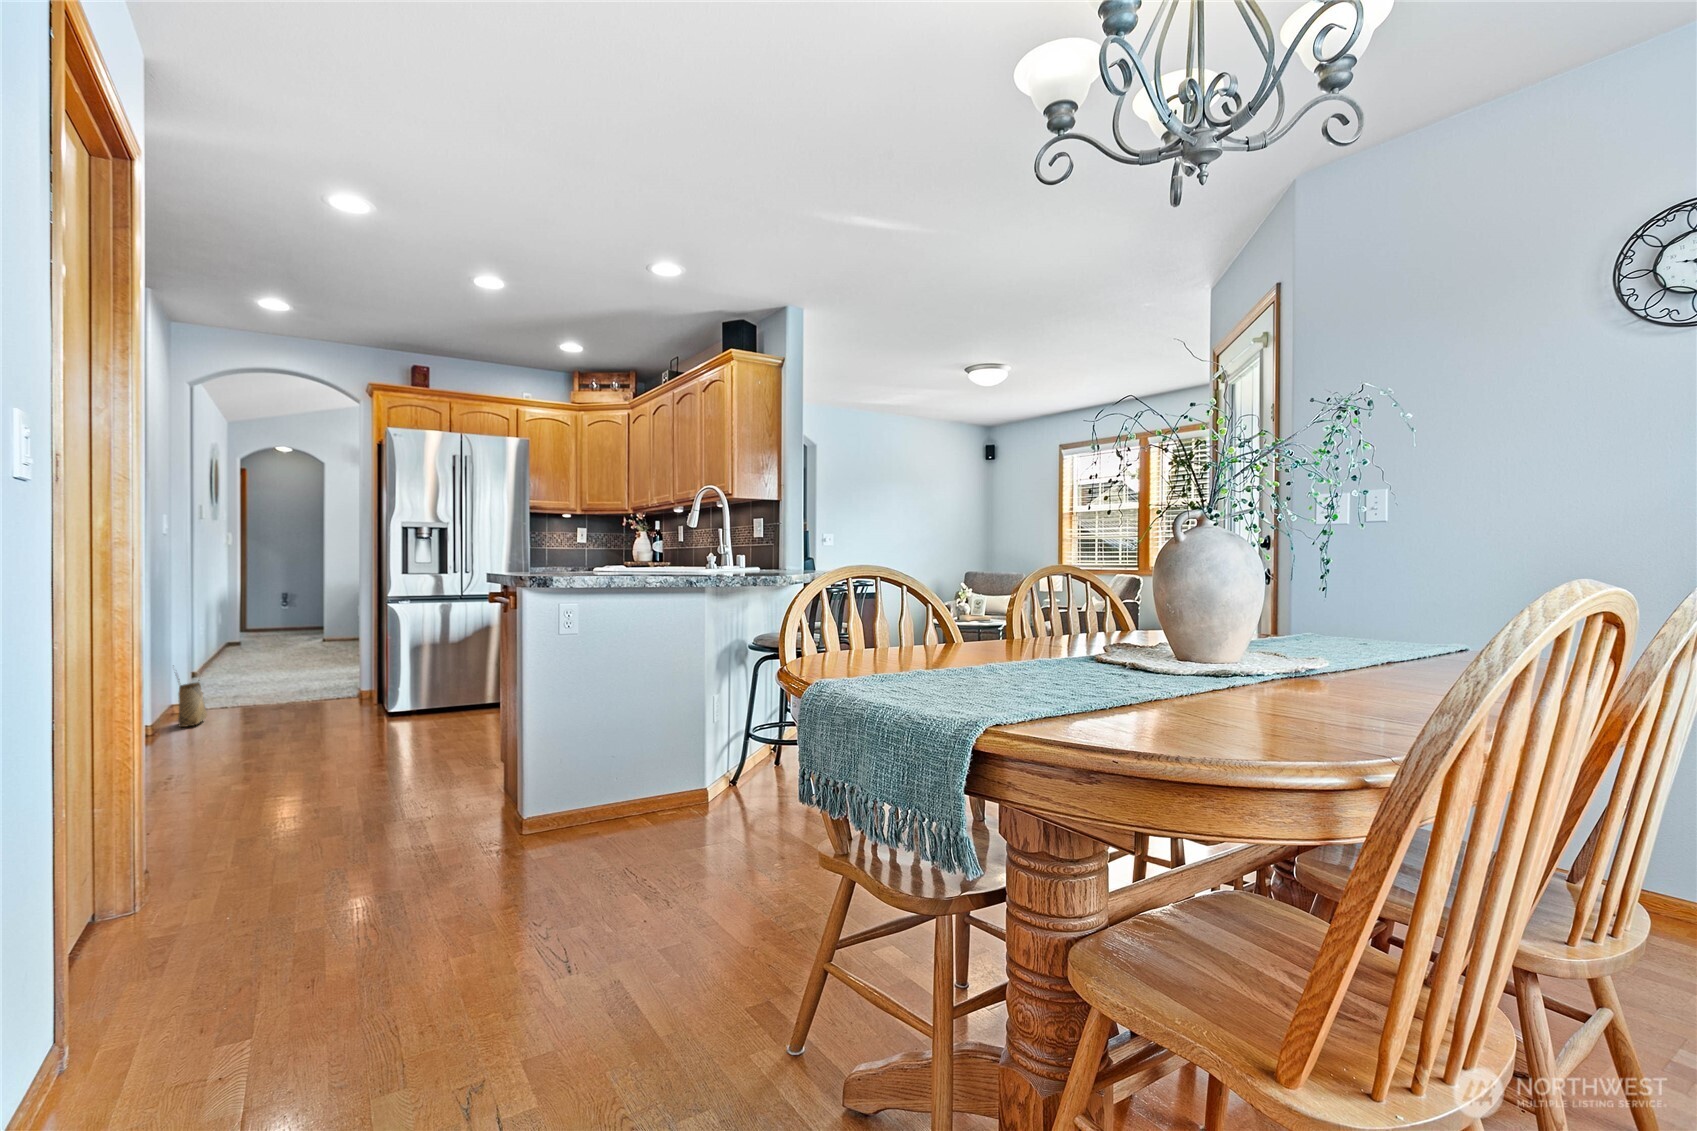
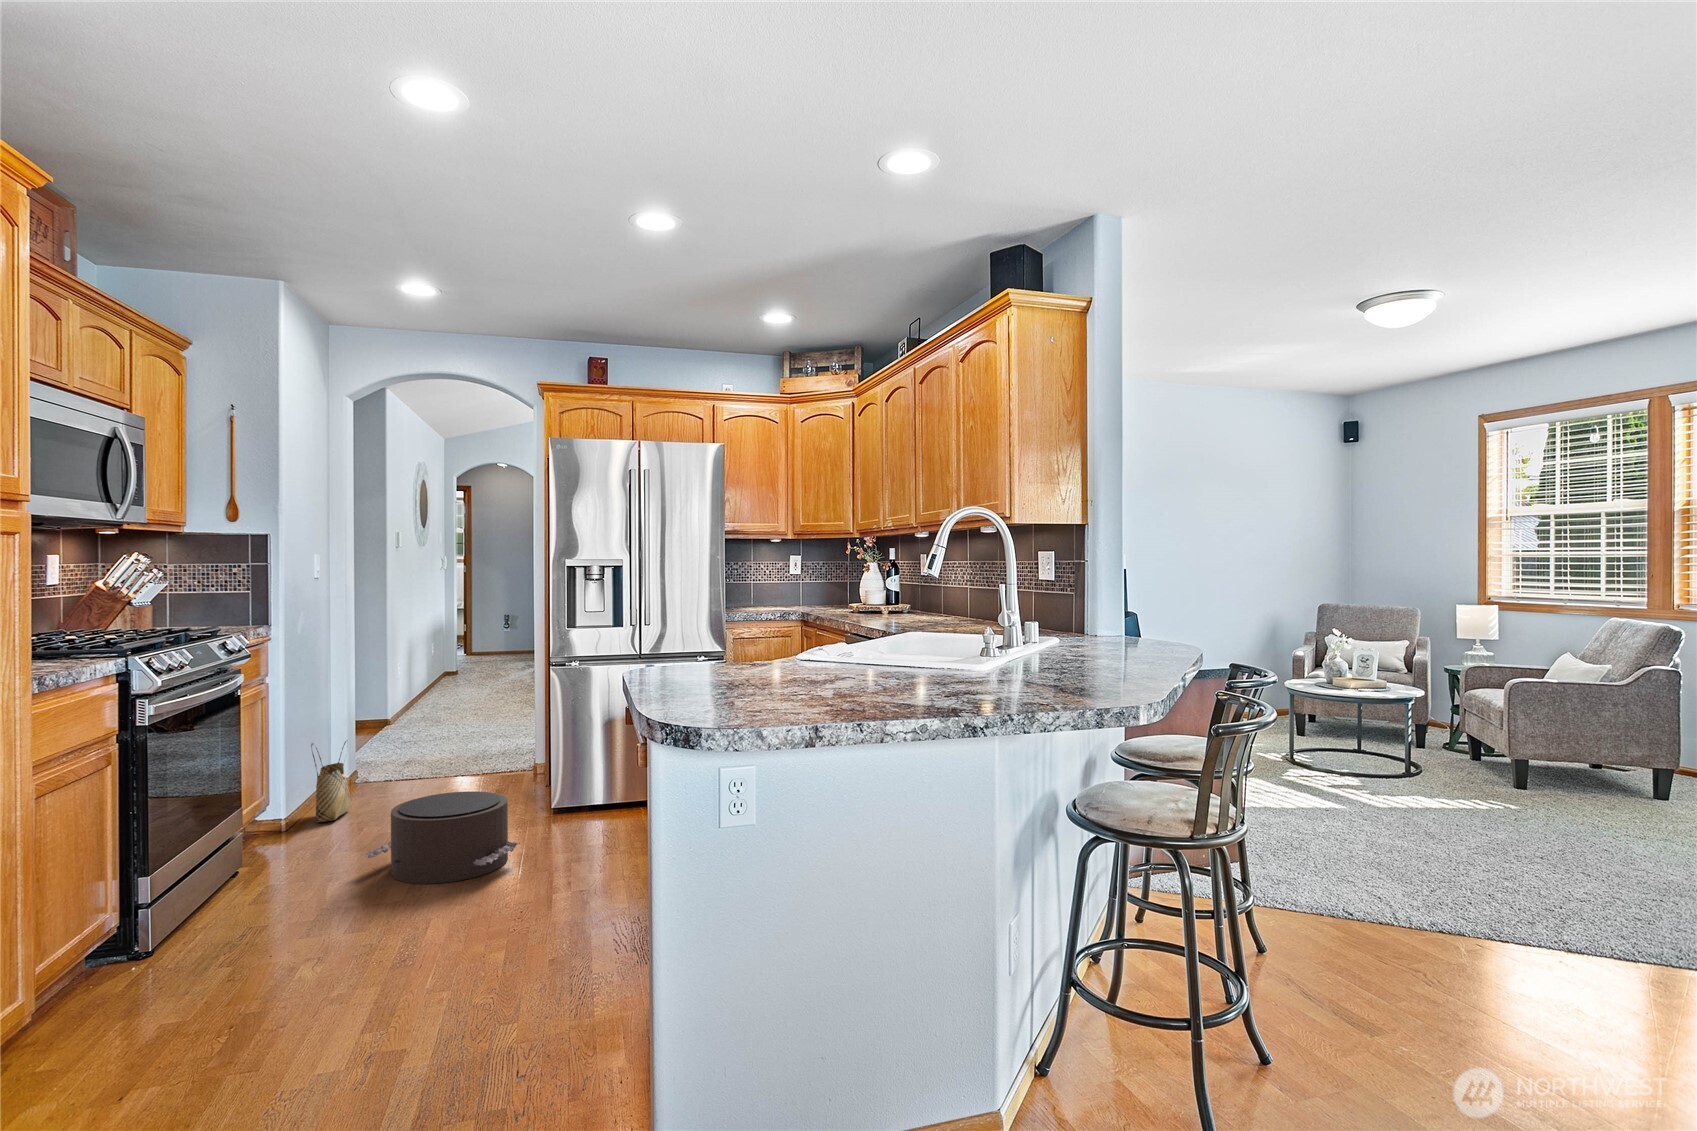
pouf: none [244,691,372,751] -> present [364,791,520,884]

